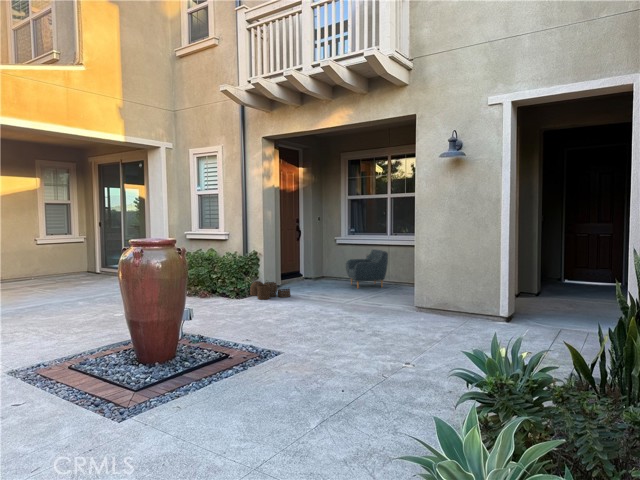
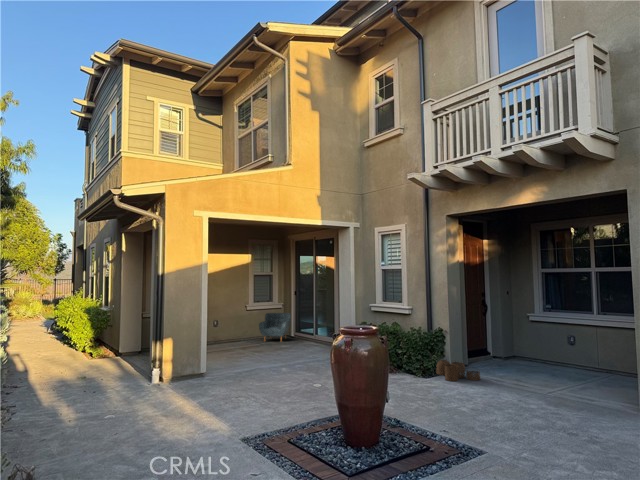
armchair: present [346,250,388,288] -> present [259,313,291,340]

